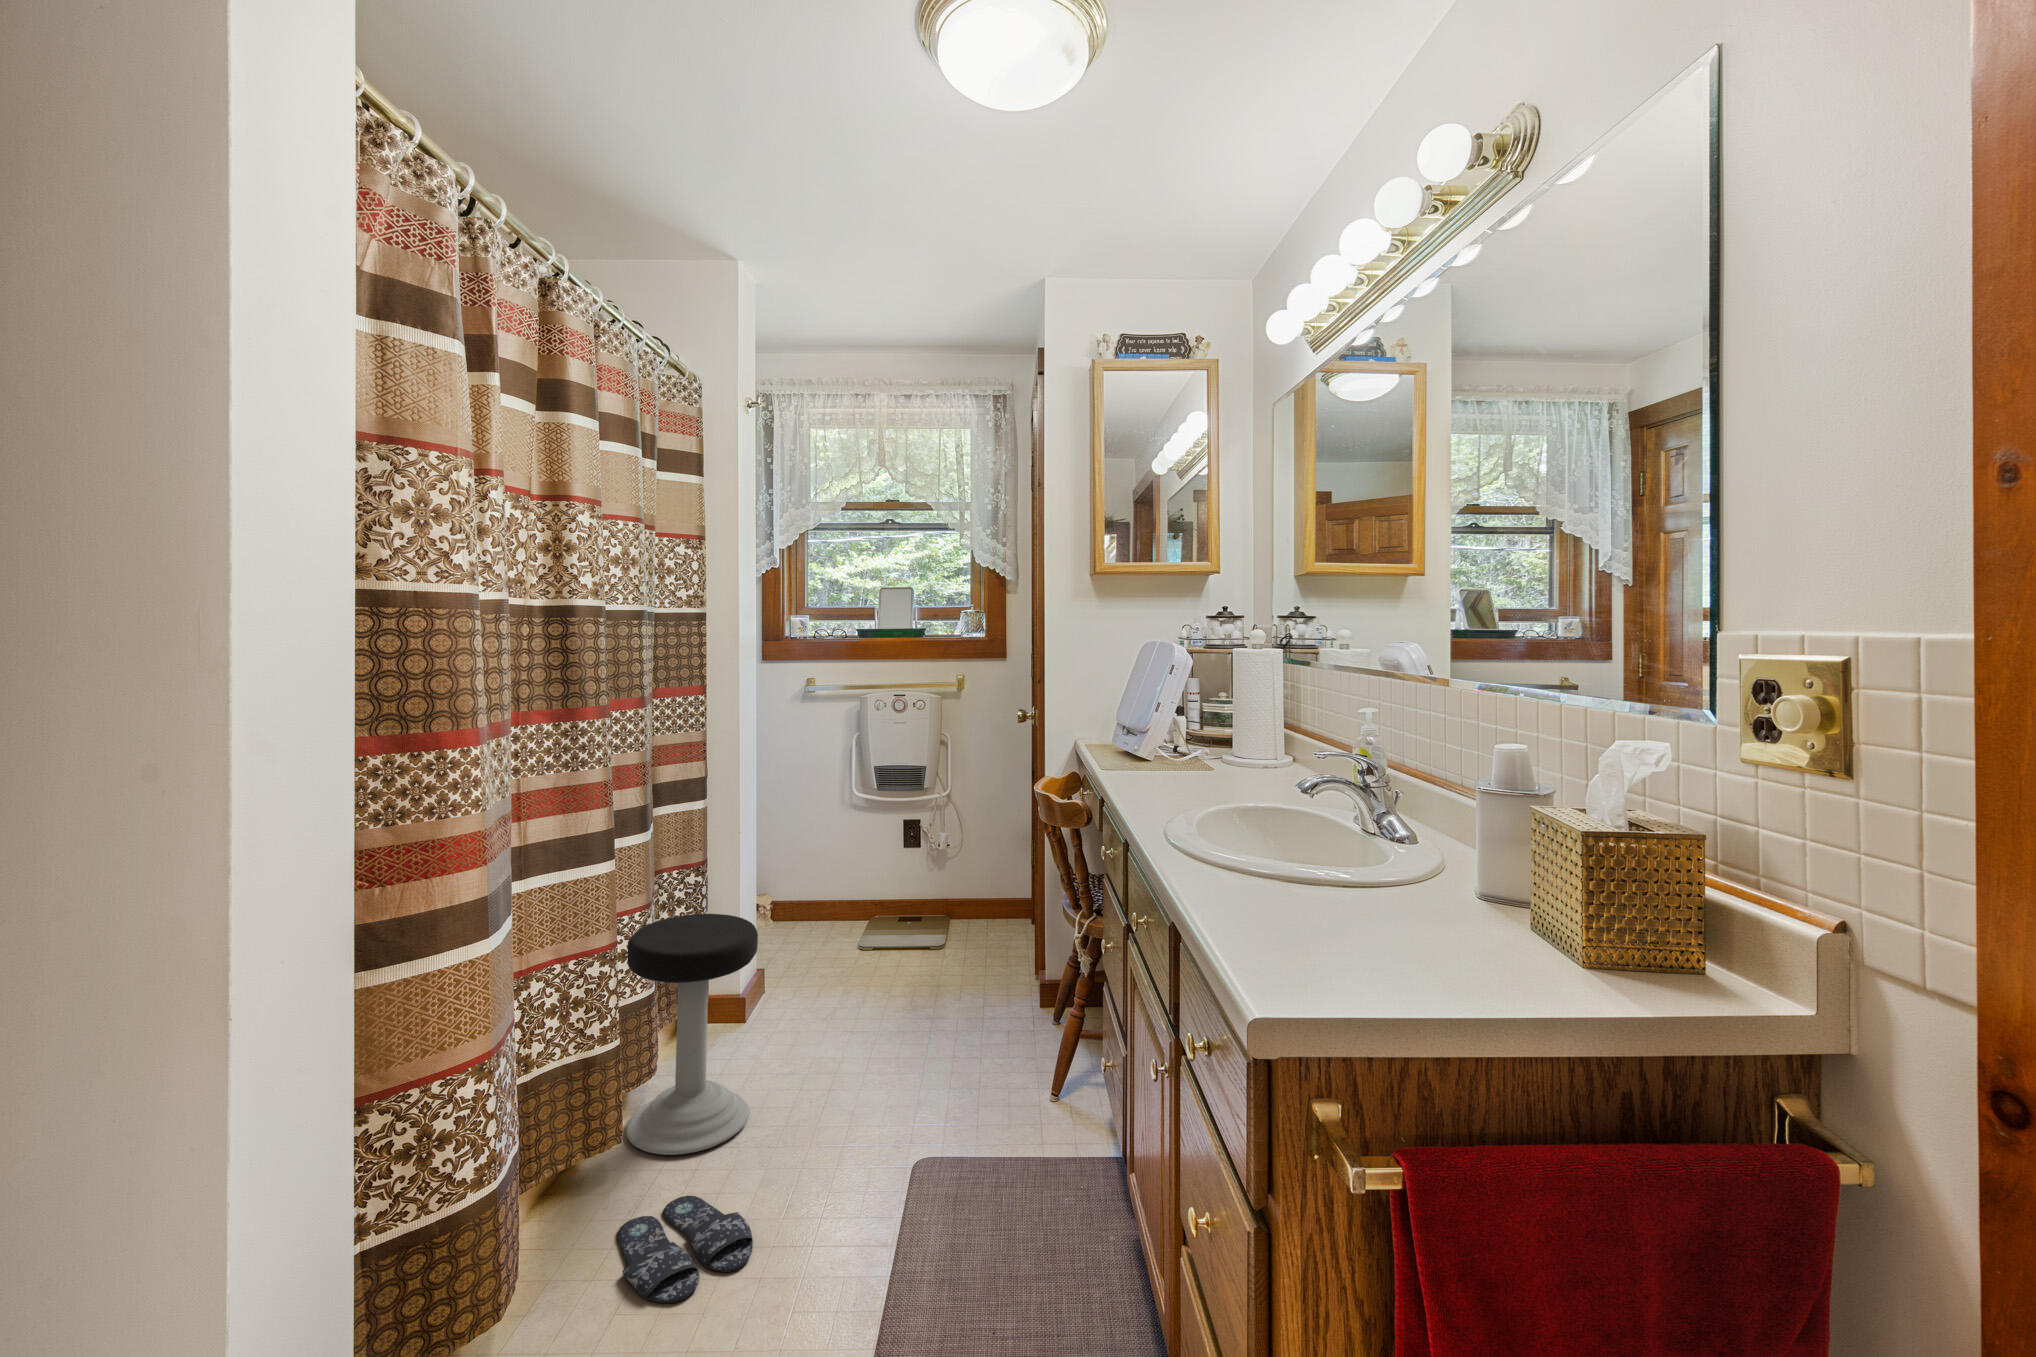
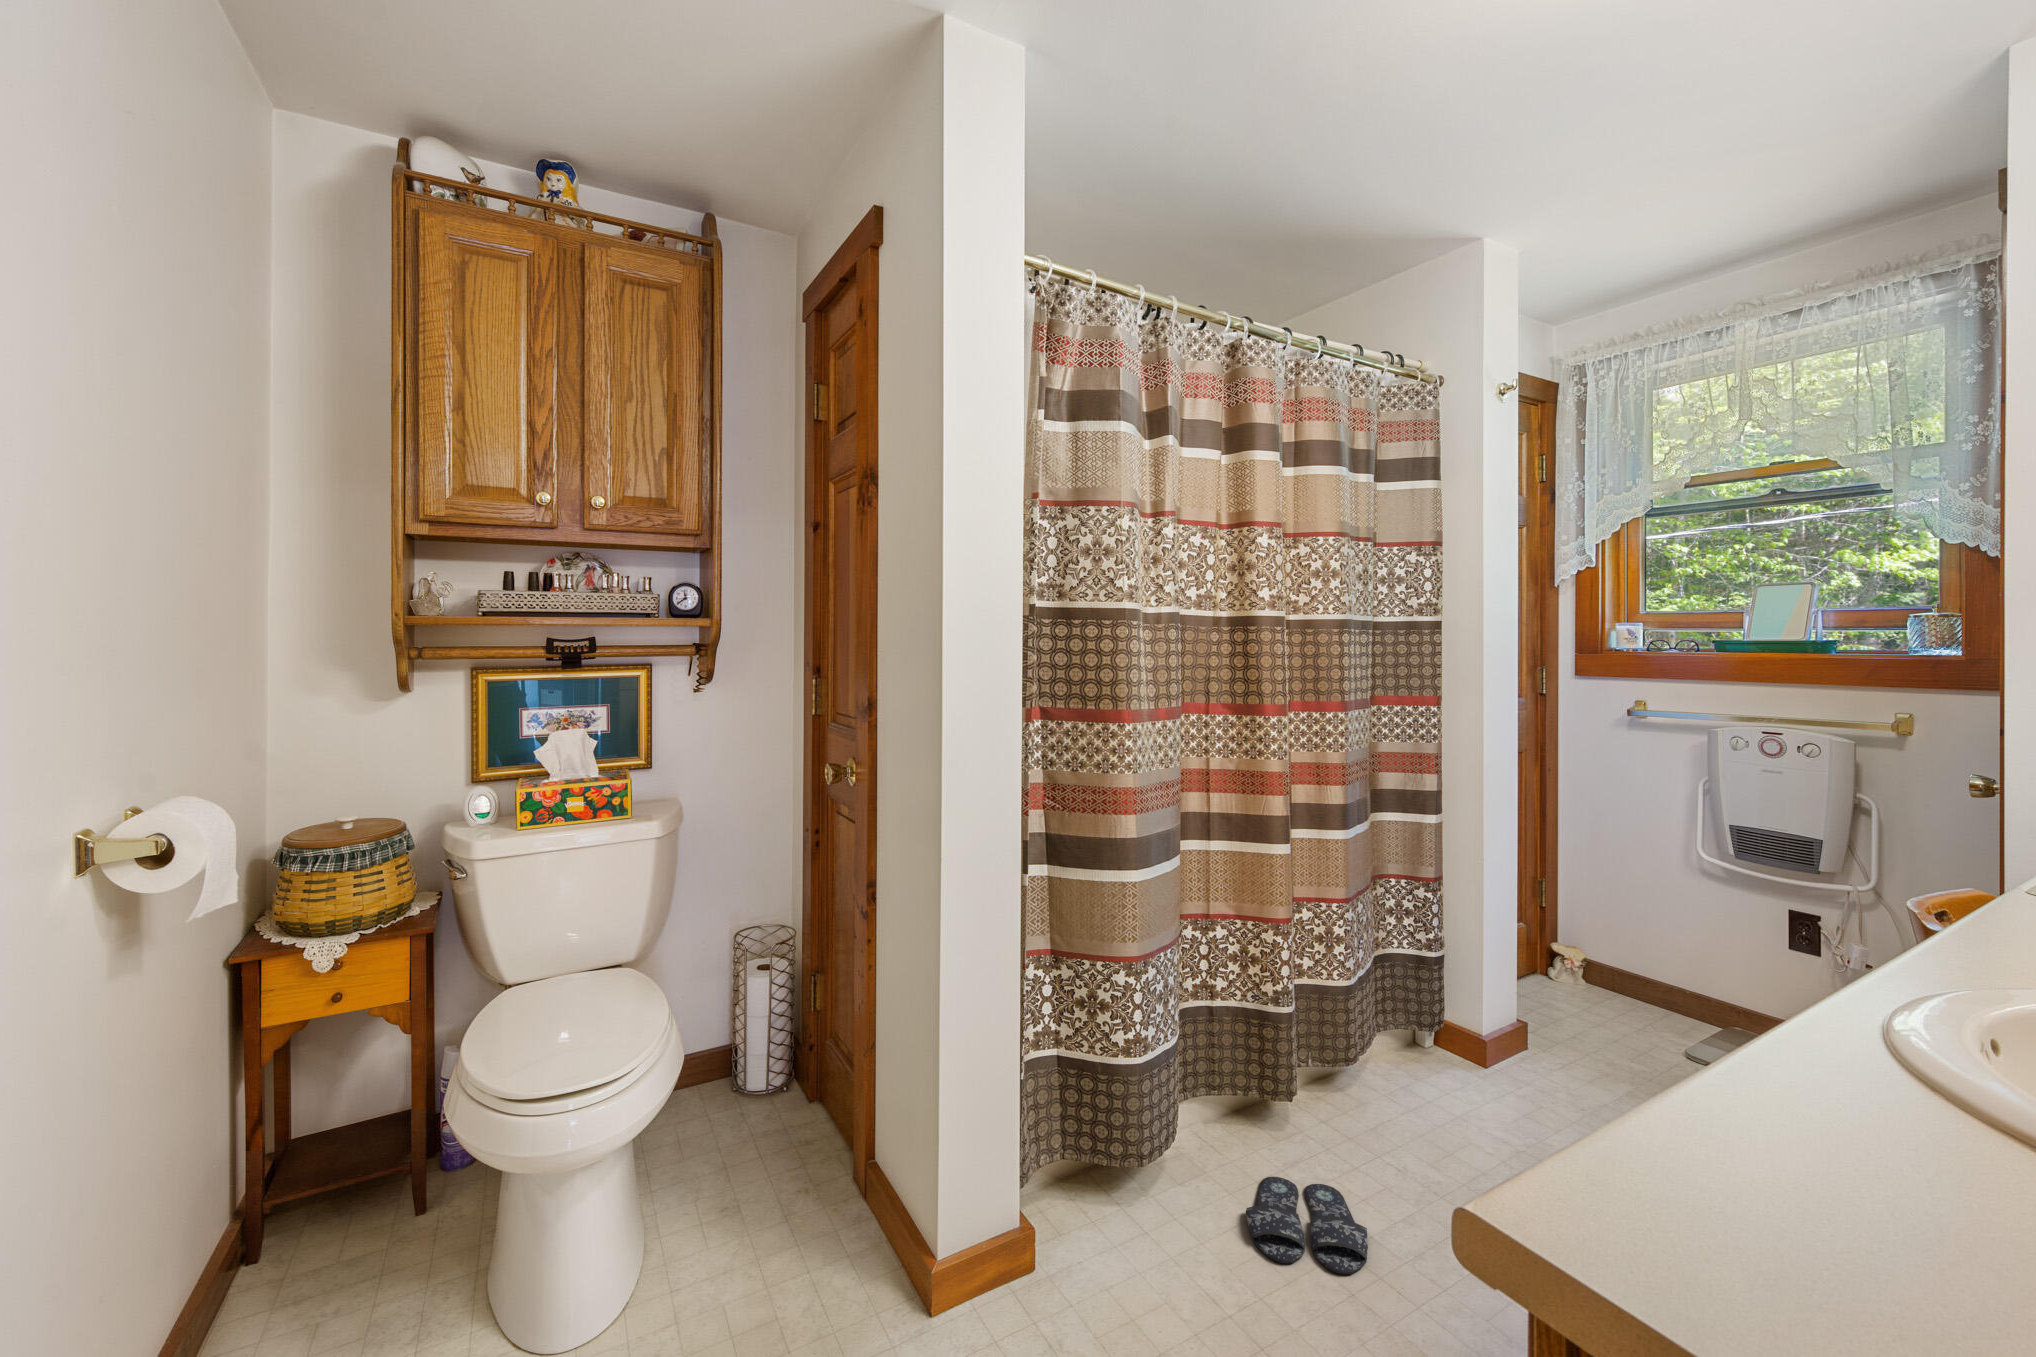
stool: present [626,914,758,1155] -> none [1313,920,1447,1165]

